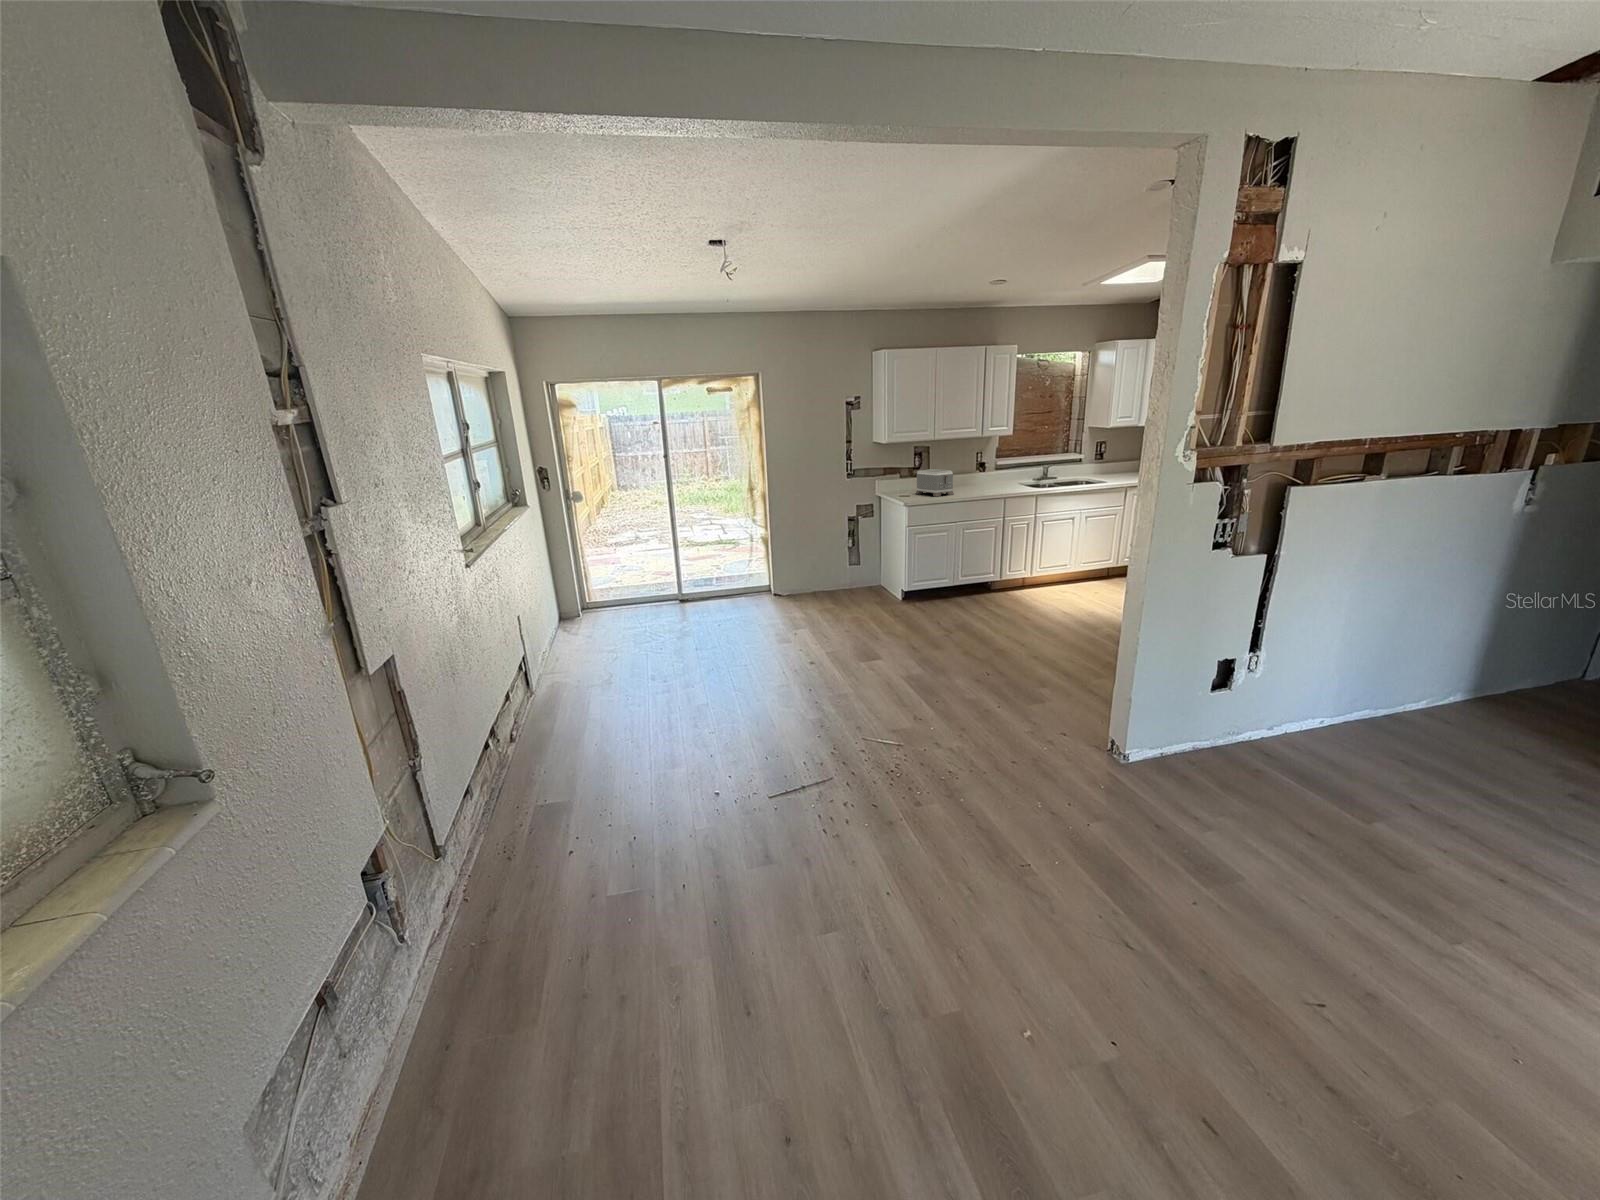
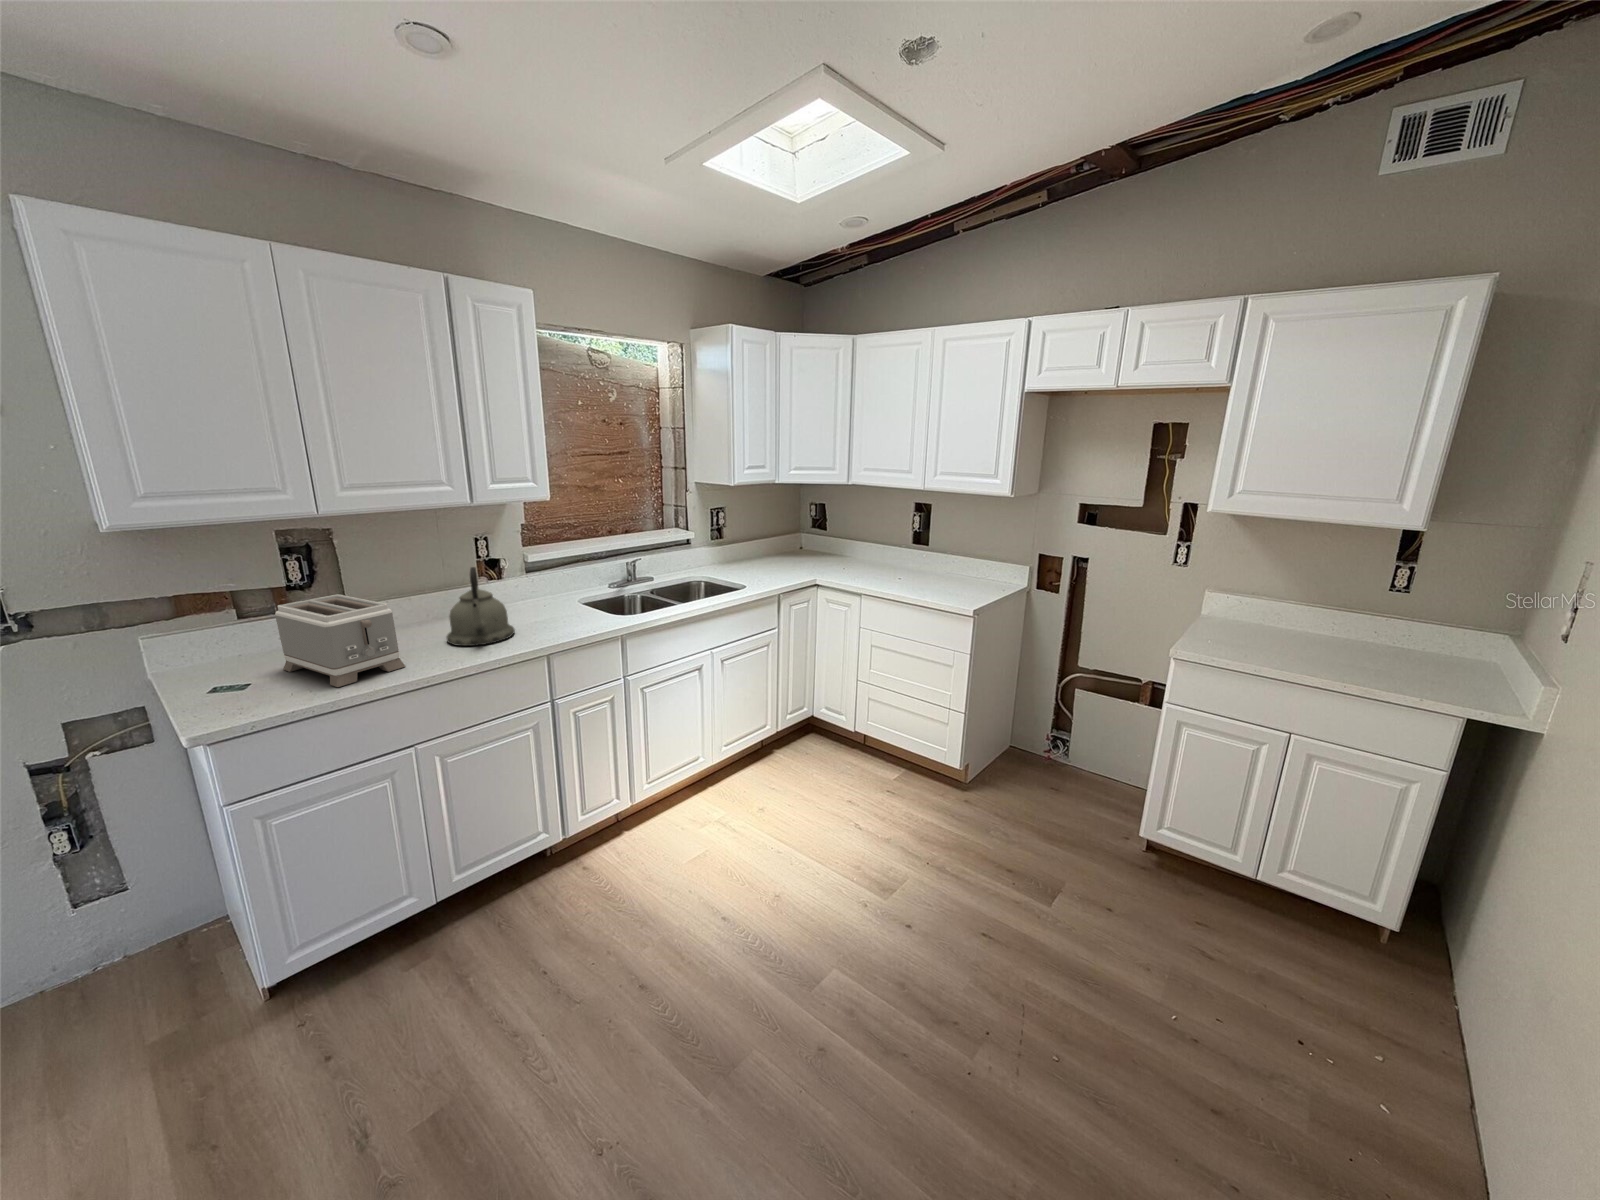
kettle: none [965,462,990,492] -> present [447,567,515,646]

